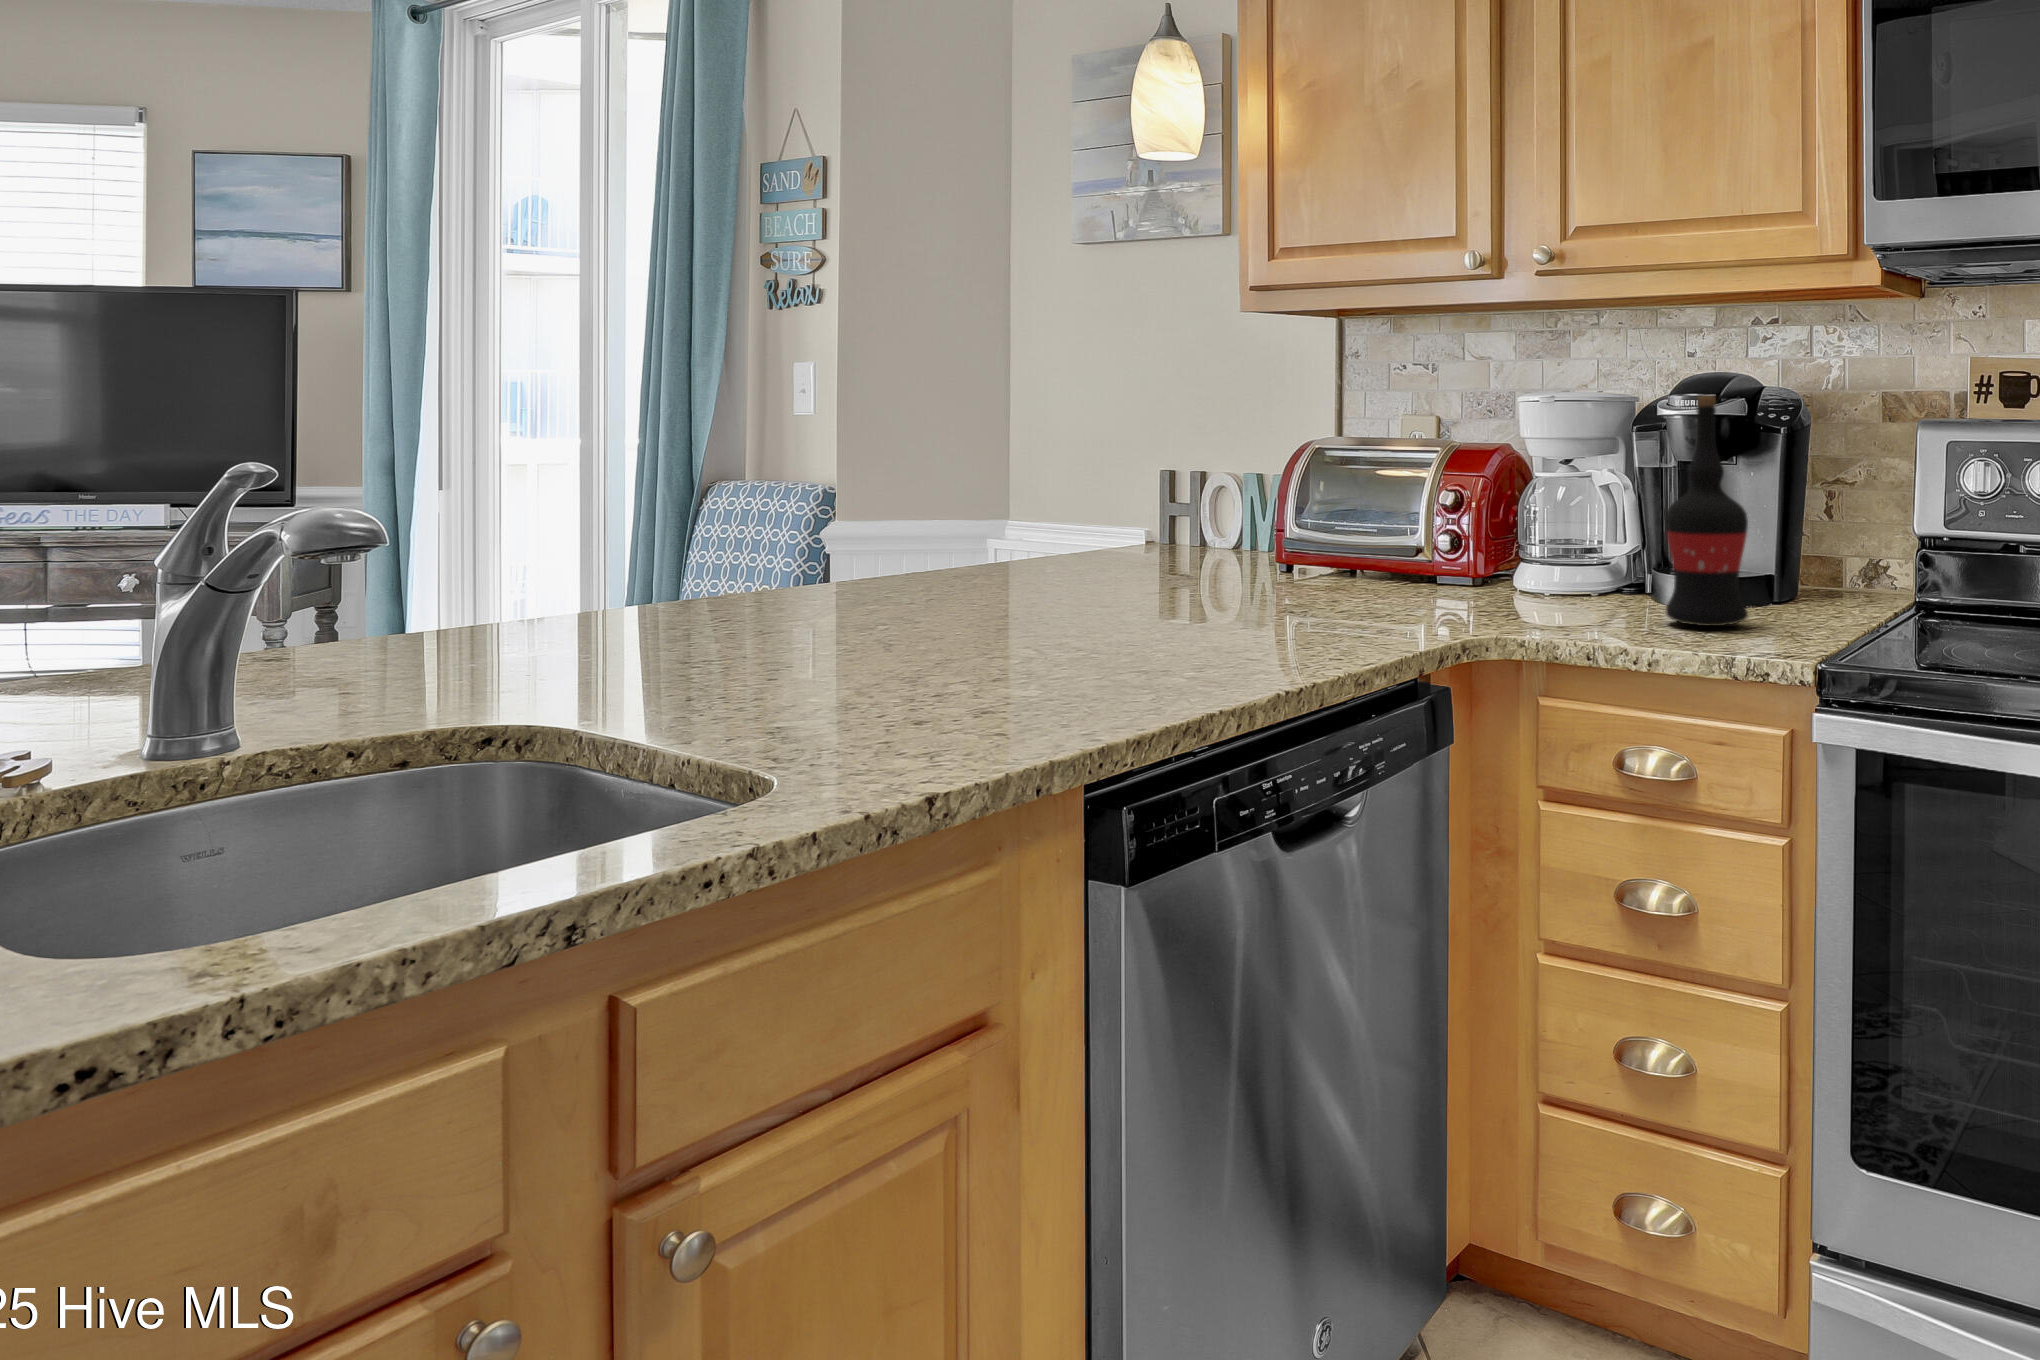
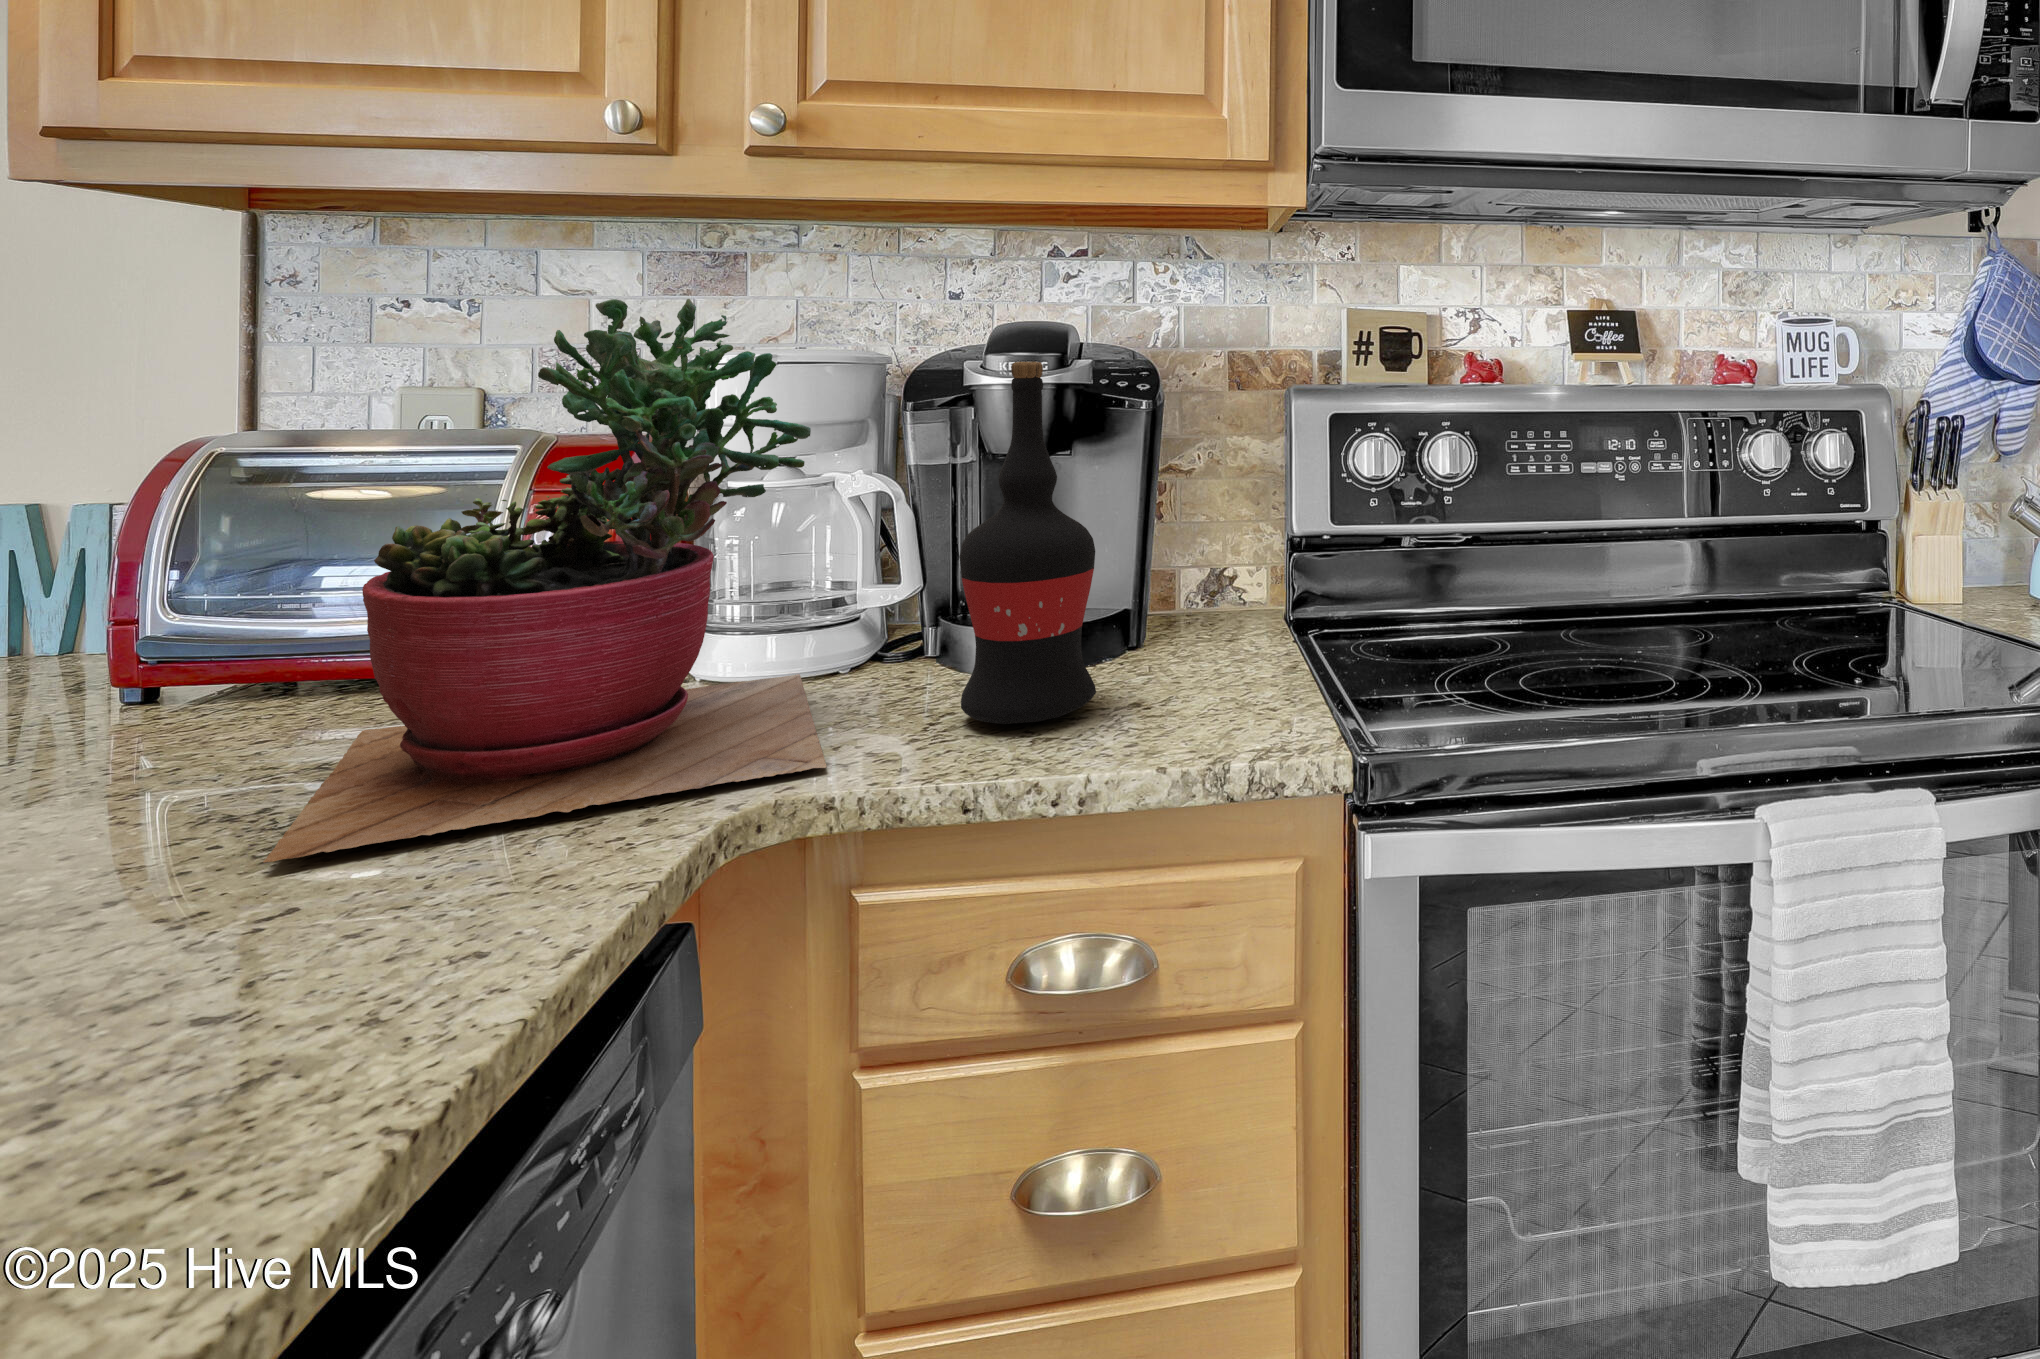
succulent plant: none [1370,360,1594,627] -> present [263,299,827,862]

